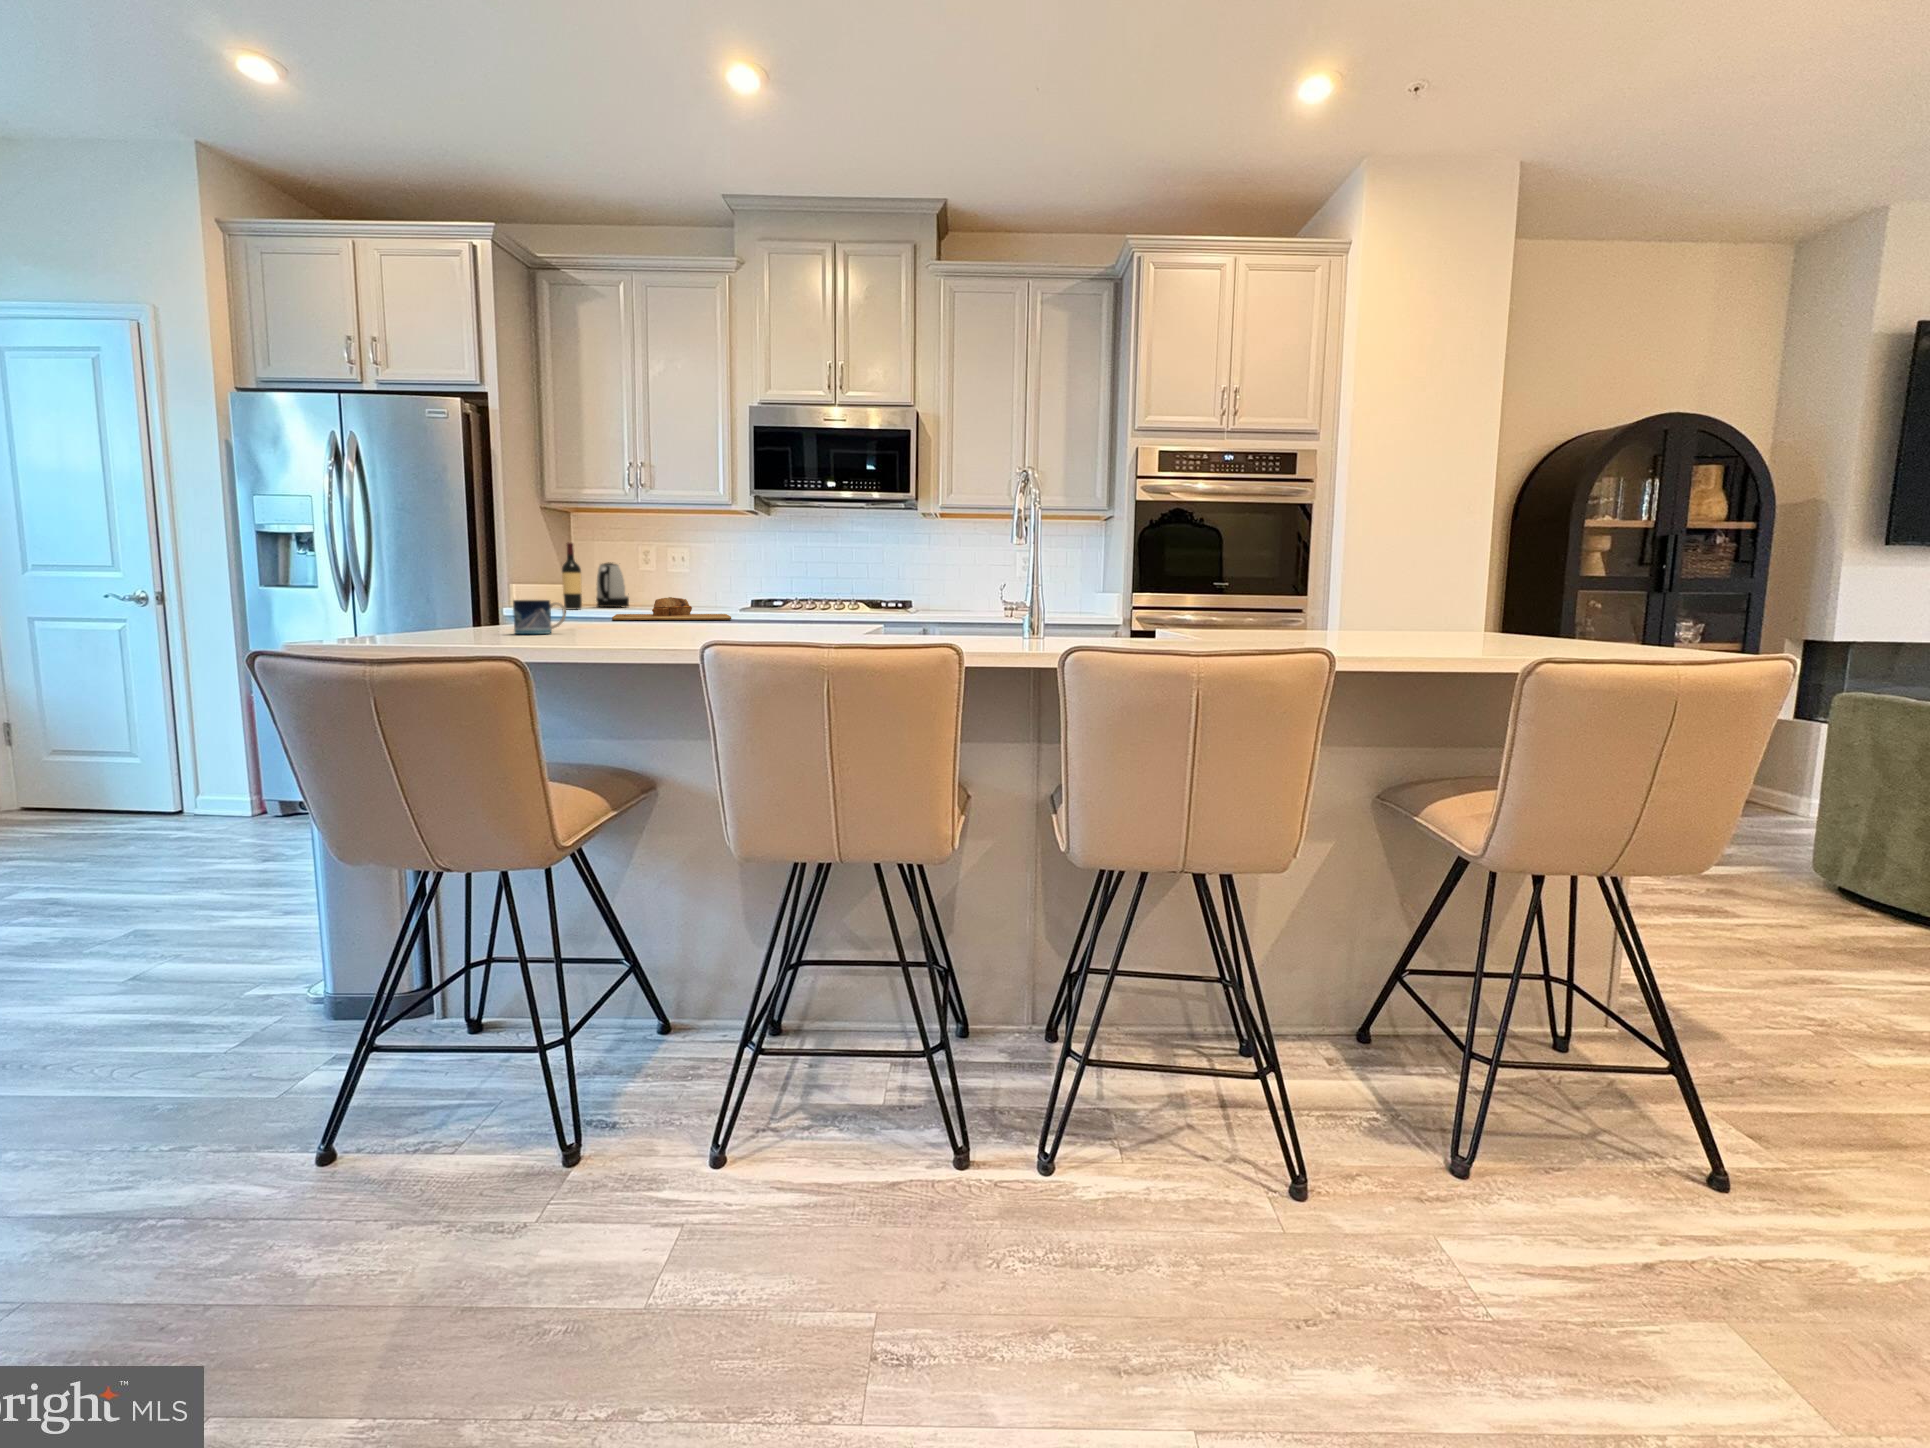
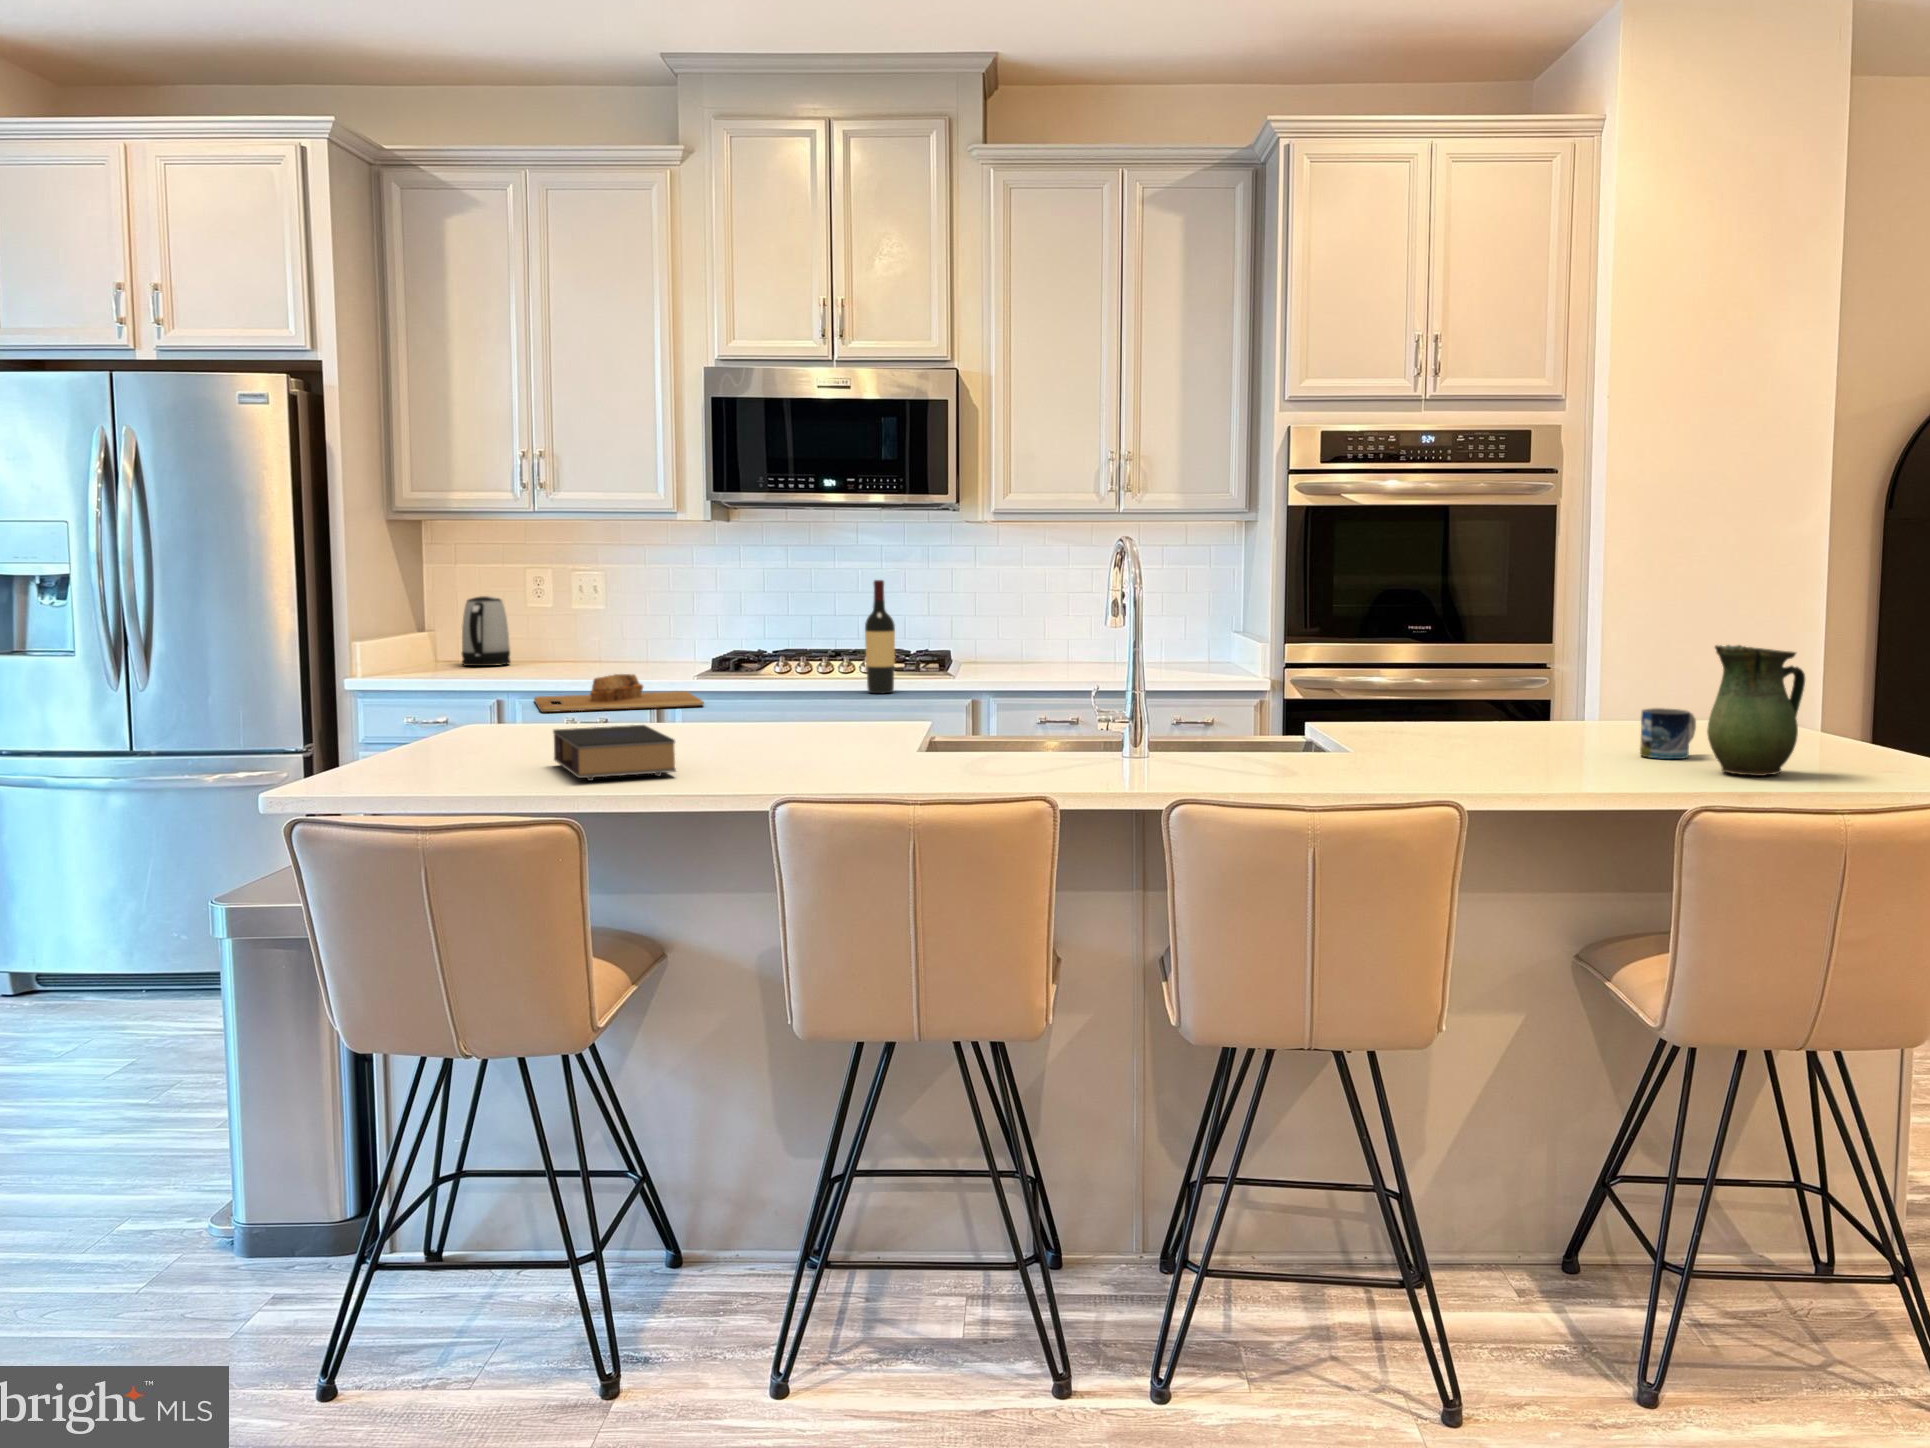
pitcher: none [1497,541,1581,649] -> present [1707,645,1805,776]
wine bottle: present [562,543,582,609] -> present [865,580,895,693]
mug: present [513,600,566,634] -> present [1640,708,1696,759]
book: none [572,610,660,644] -> present [553,725,676,781]

